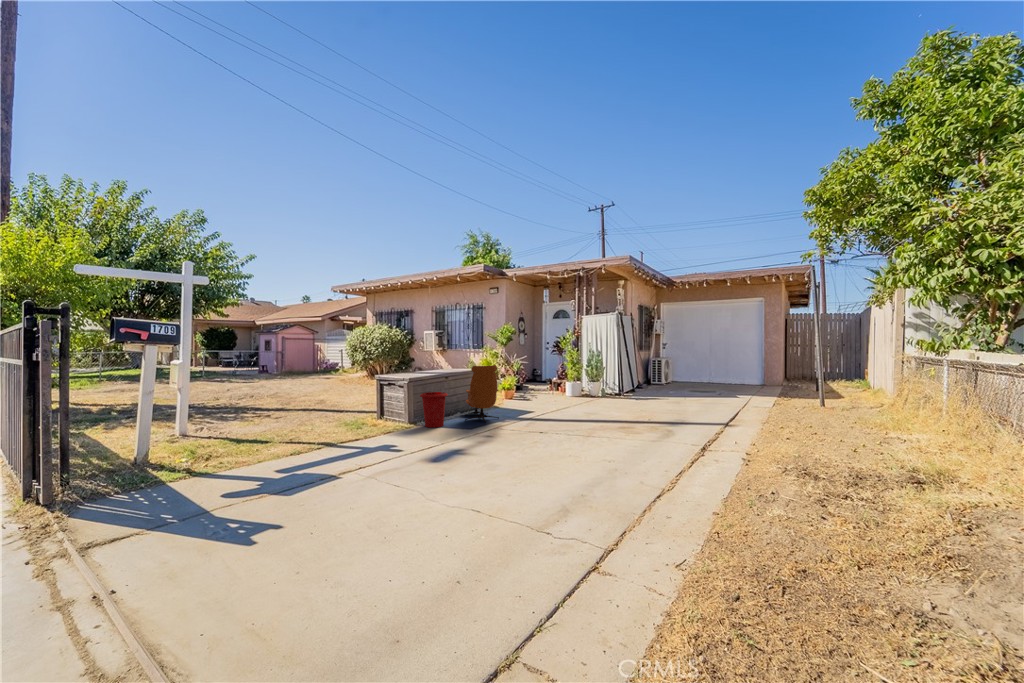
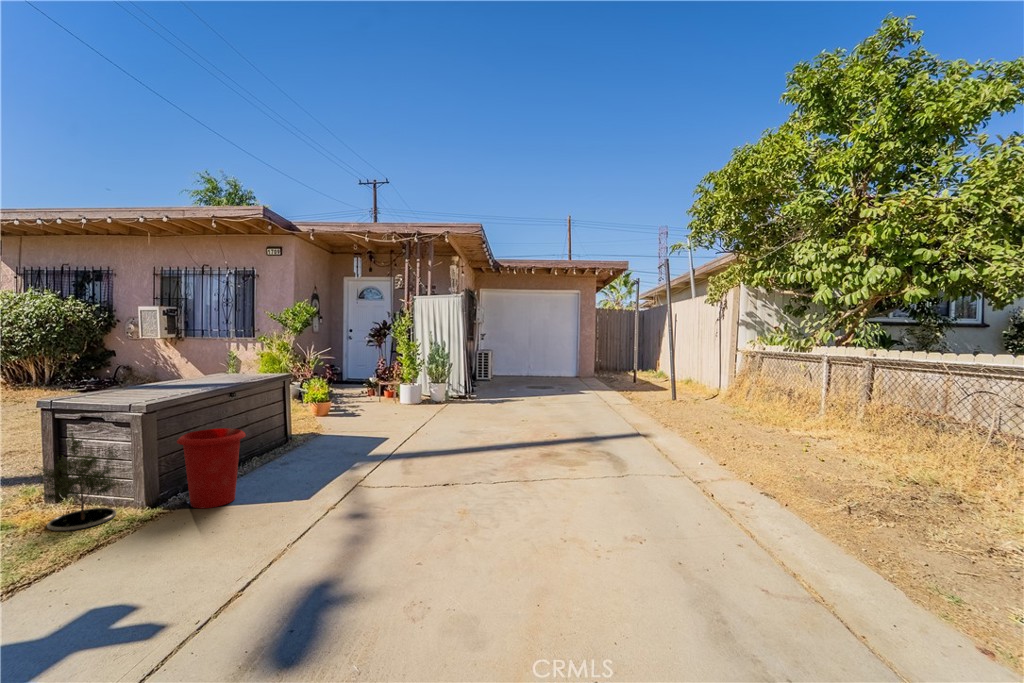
lounge chair: present [465,365,499,423] -> none [264,371,346,479]
potted tree: none [370,386,400,428] -> present [34,429,119,531]

